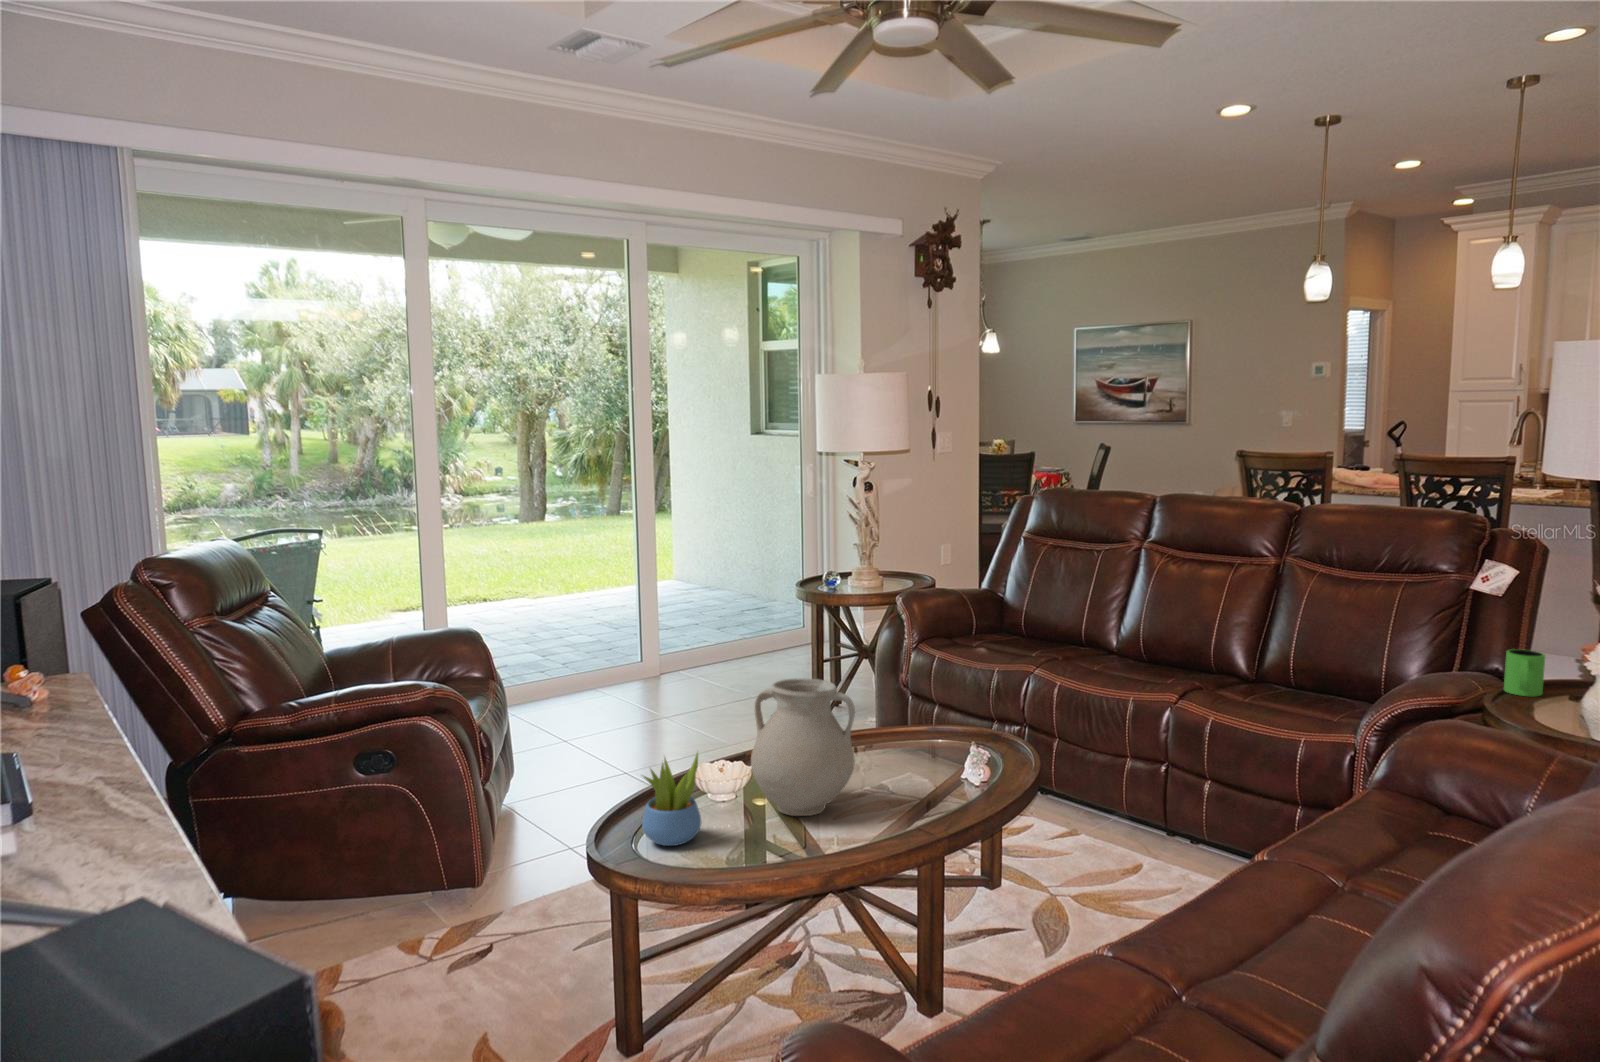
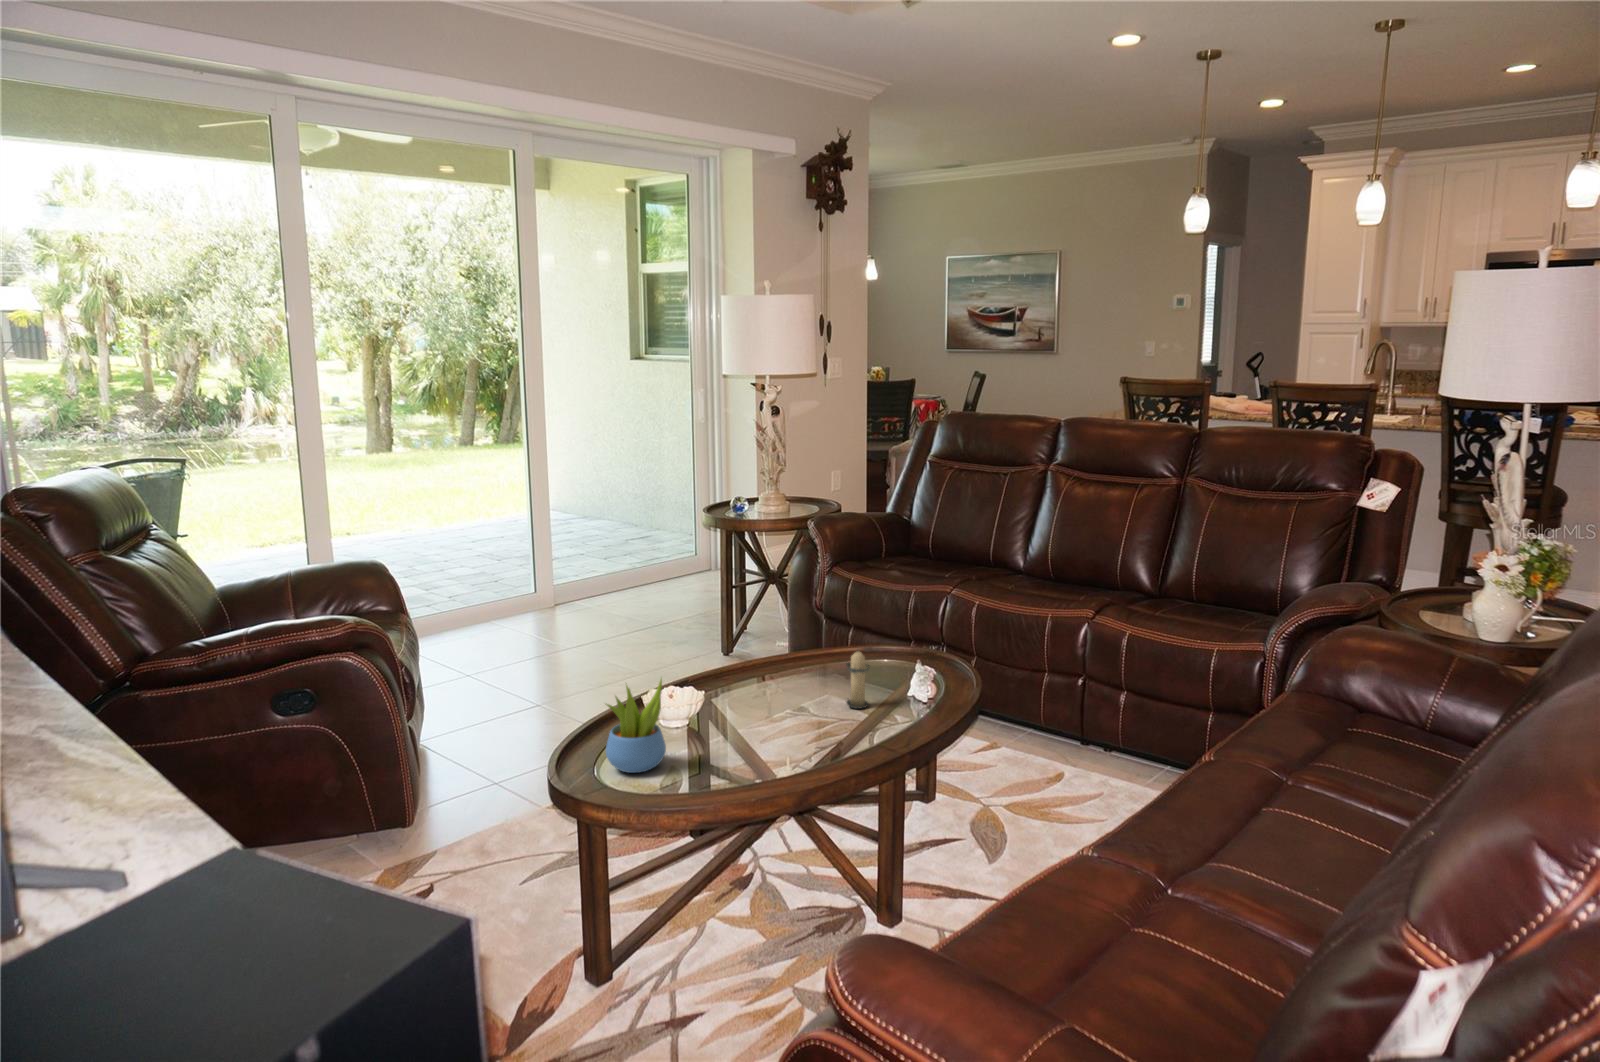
mug: present [1504,649,1545,697] -> none [1391,561,1429,603]
vase: present [751,678,855,816] -> none [709,603,814,739]
candle: none [892,727,922,790] -> present [846,651,870,708]

